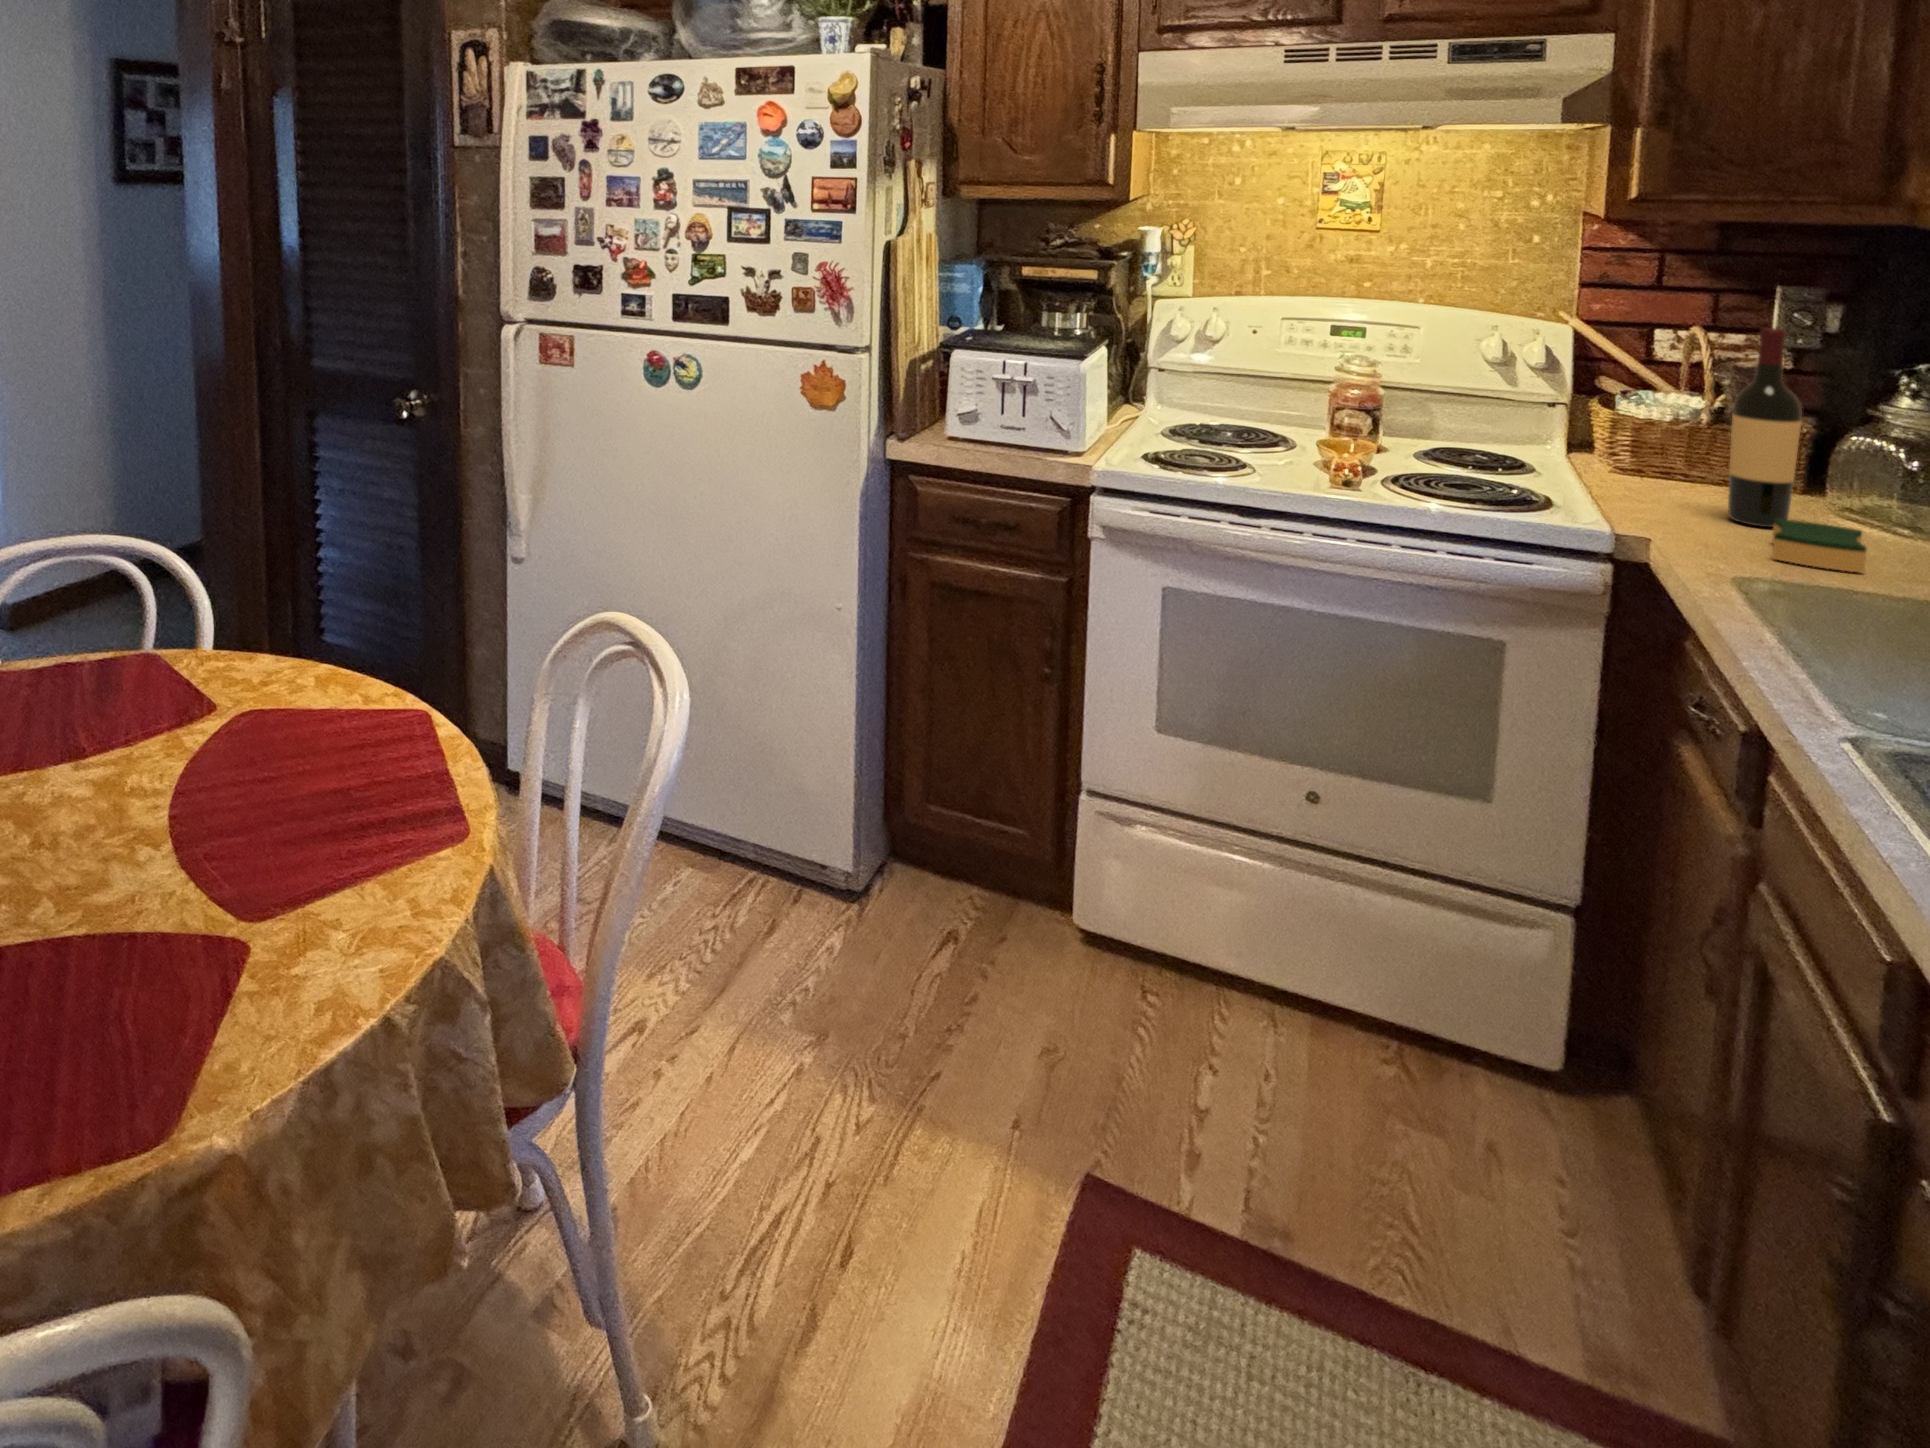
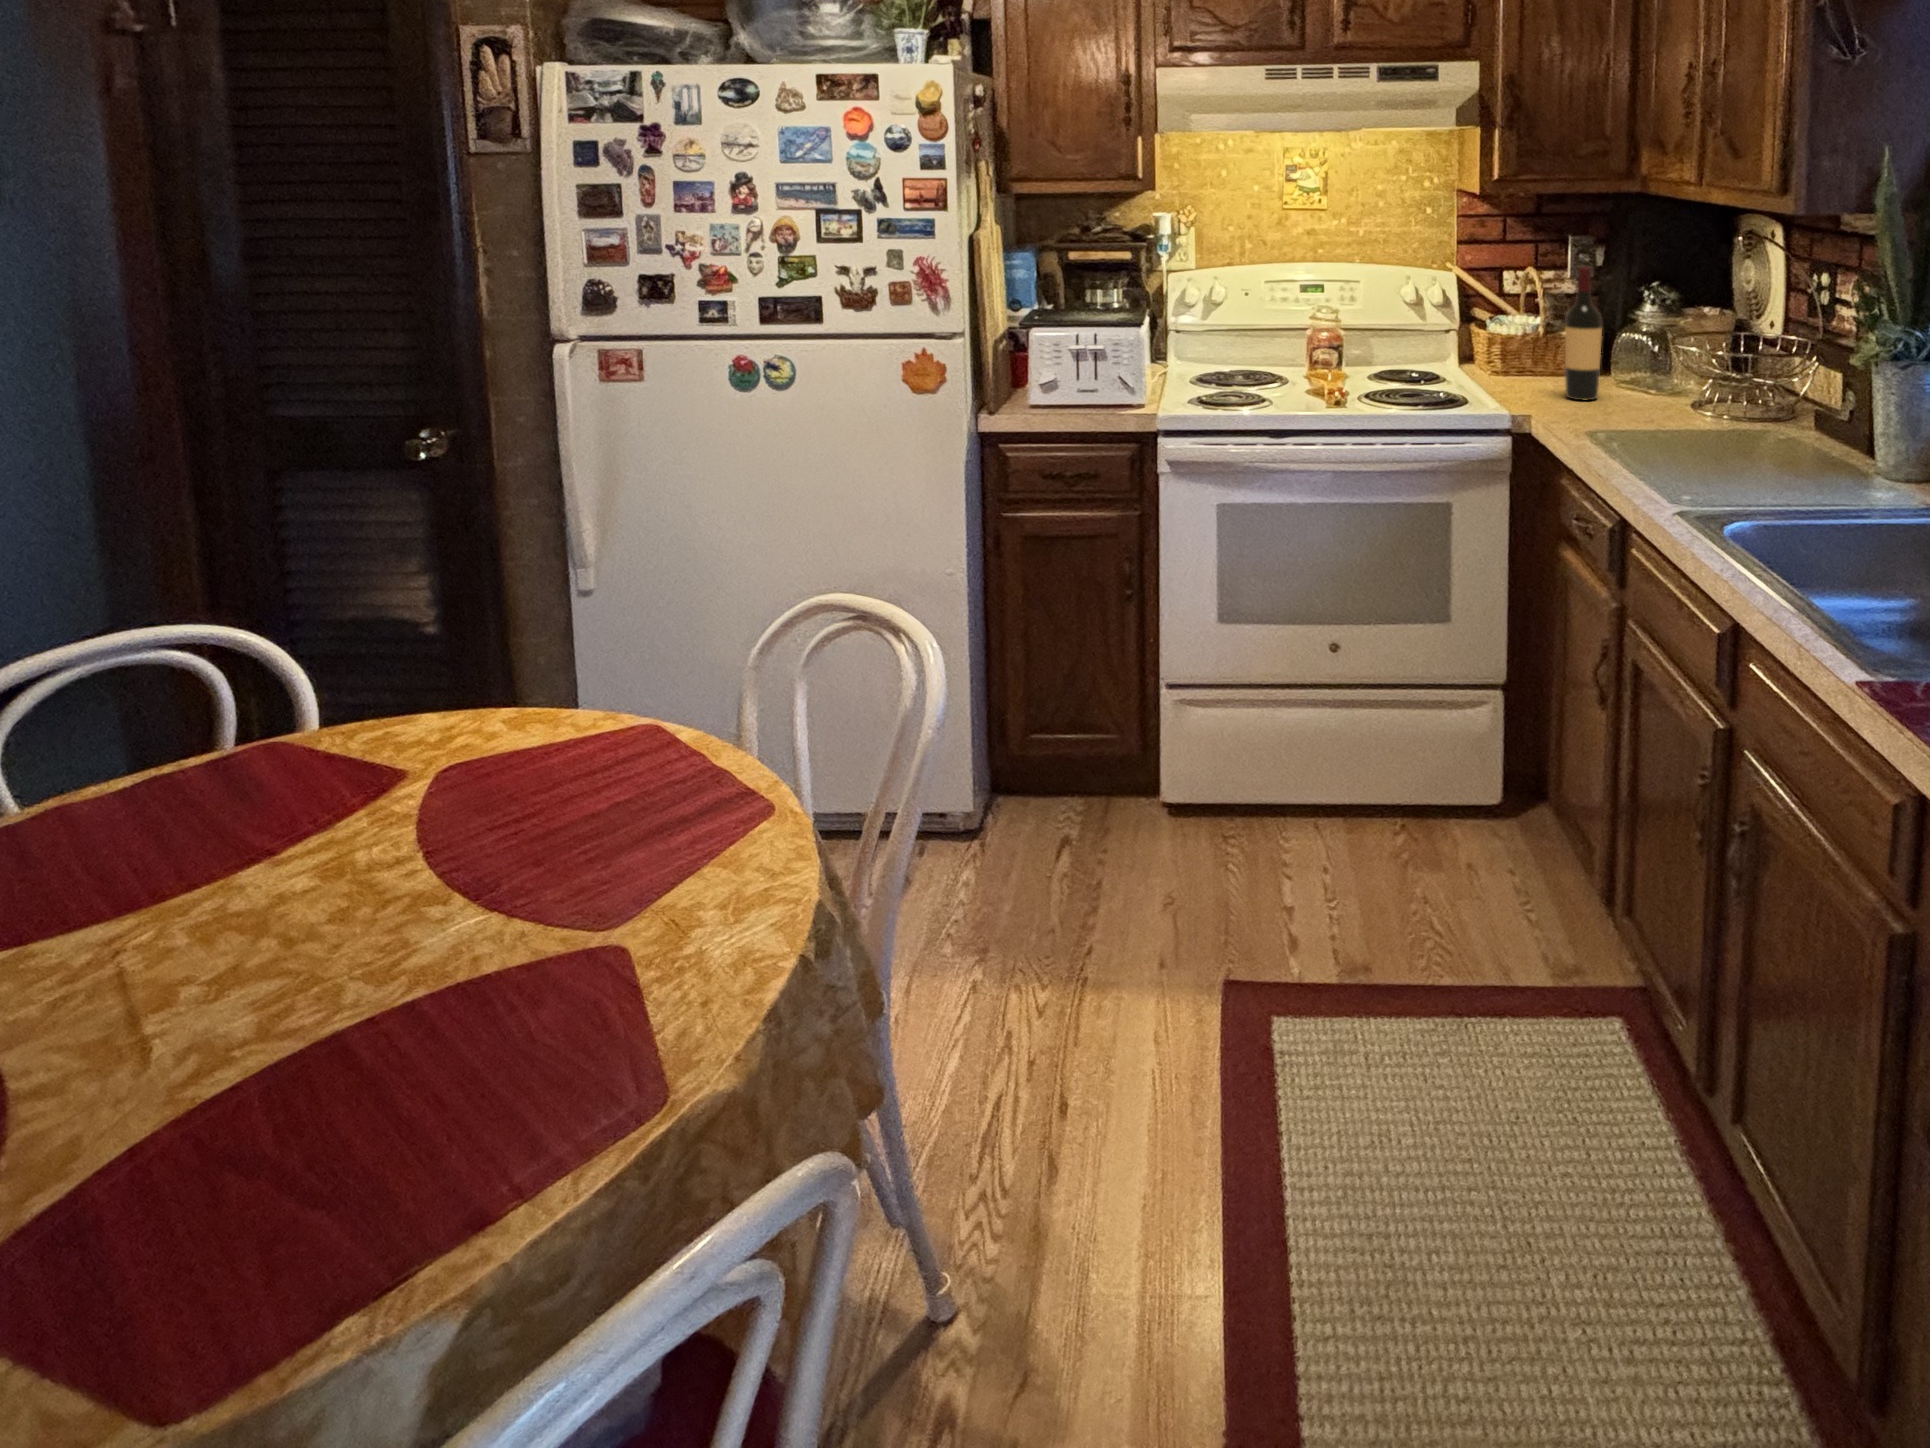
sponge: present [1772,519,1866,573] -> none [1595,394,1648,422]

